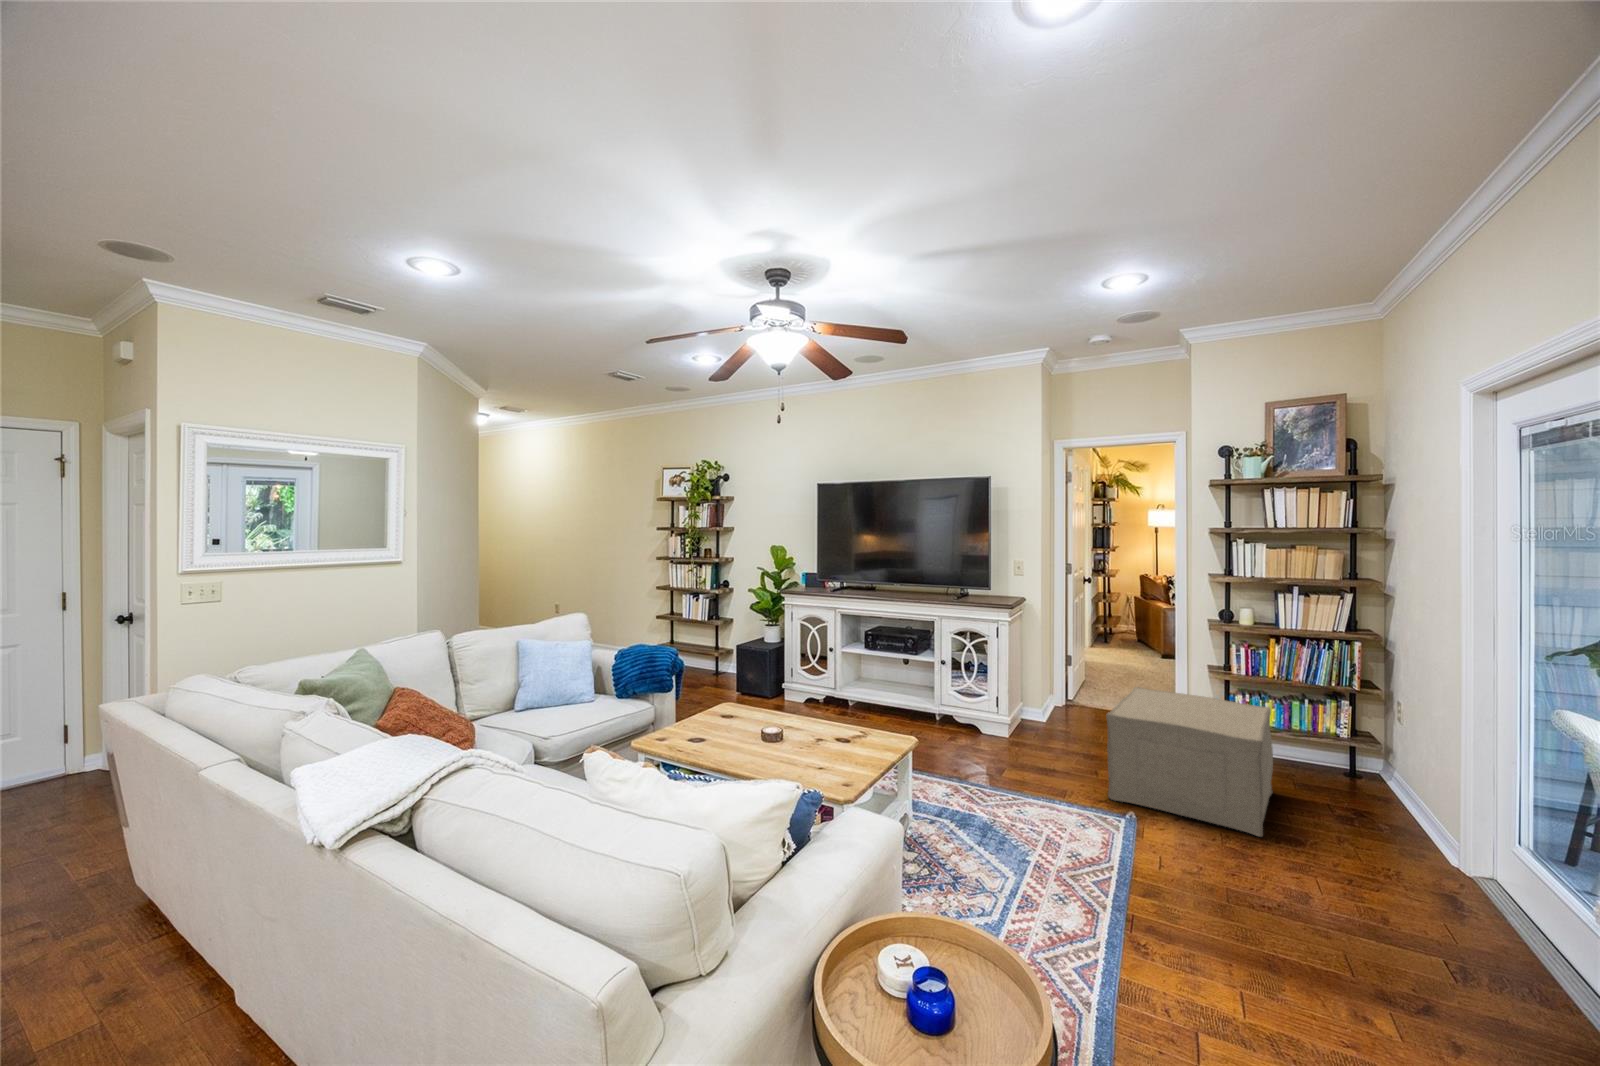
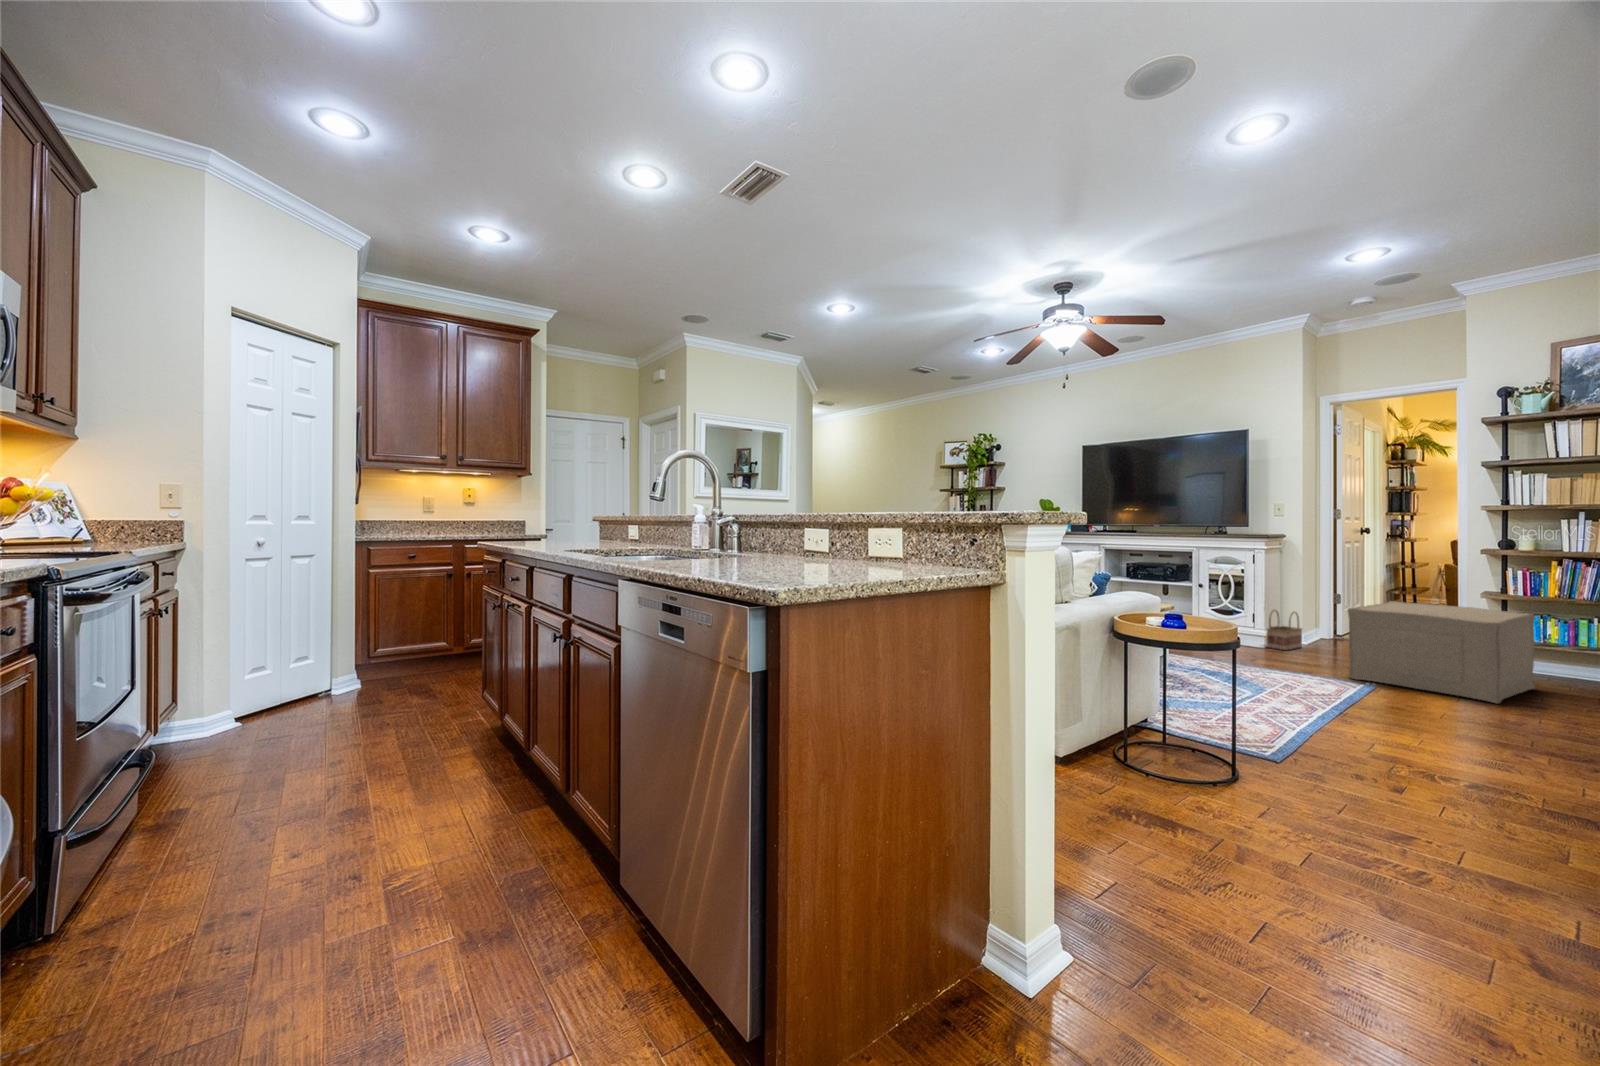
basket: none [1012,688,1046,739] -> present [1267,610,1302,651]

